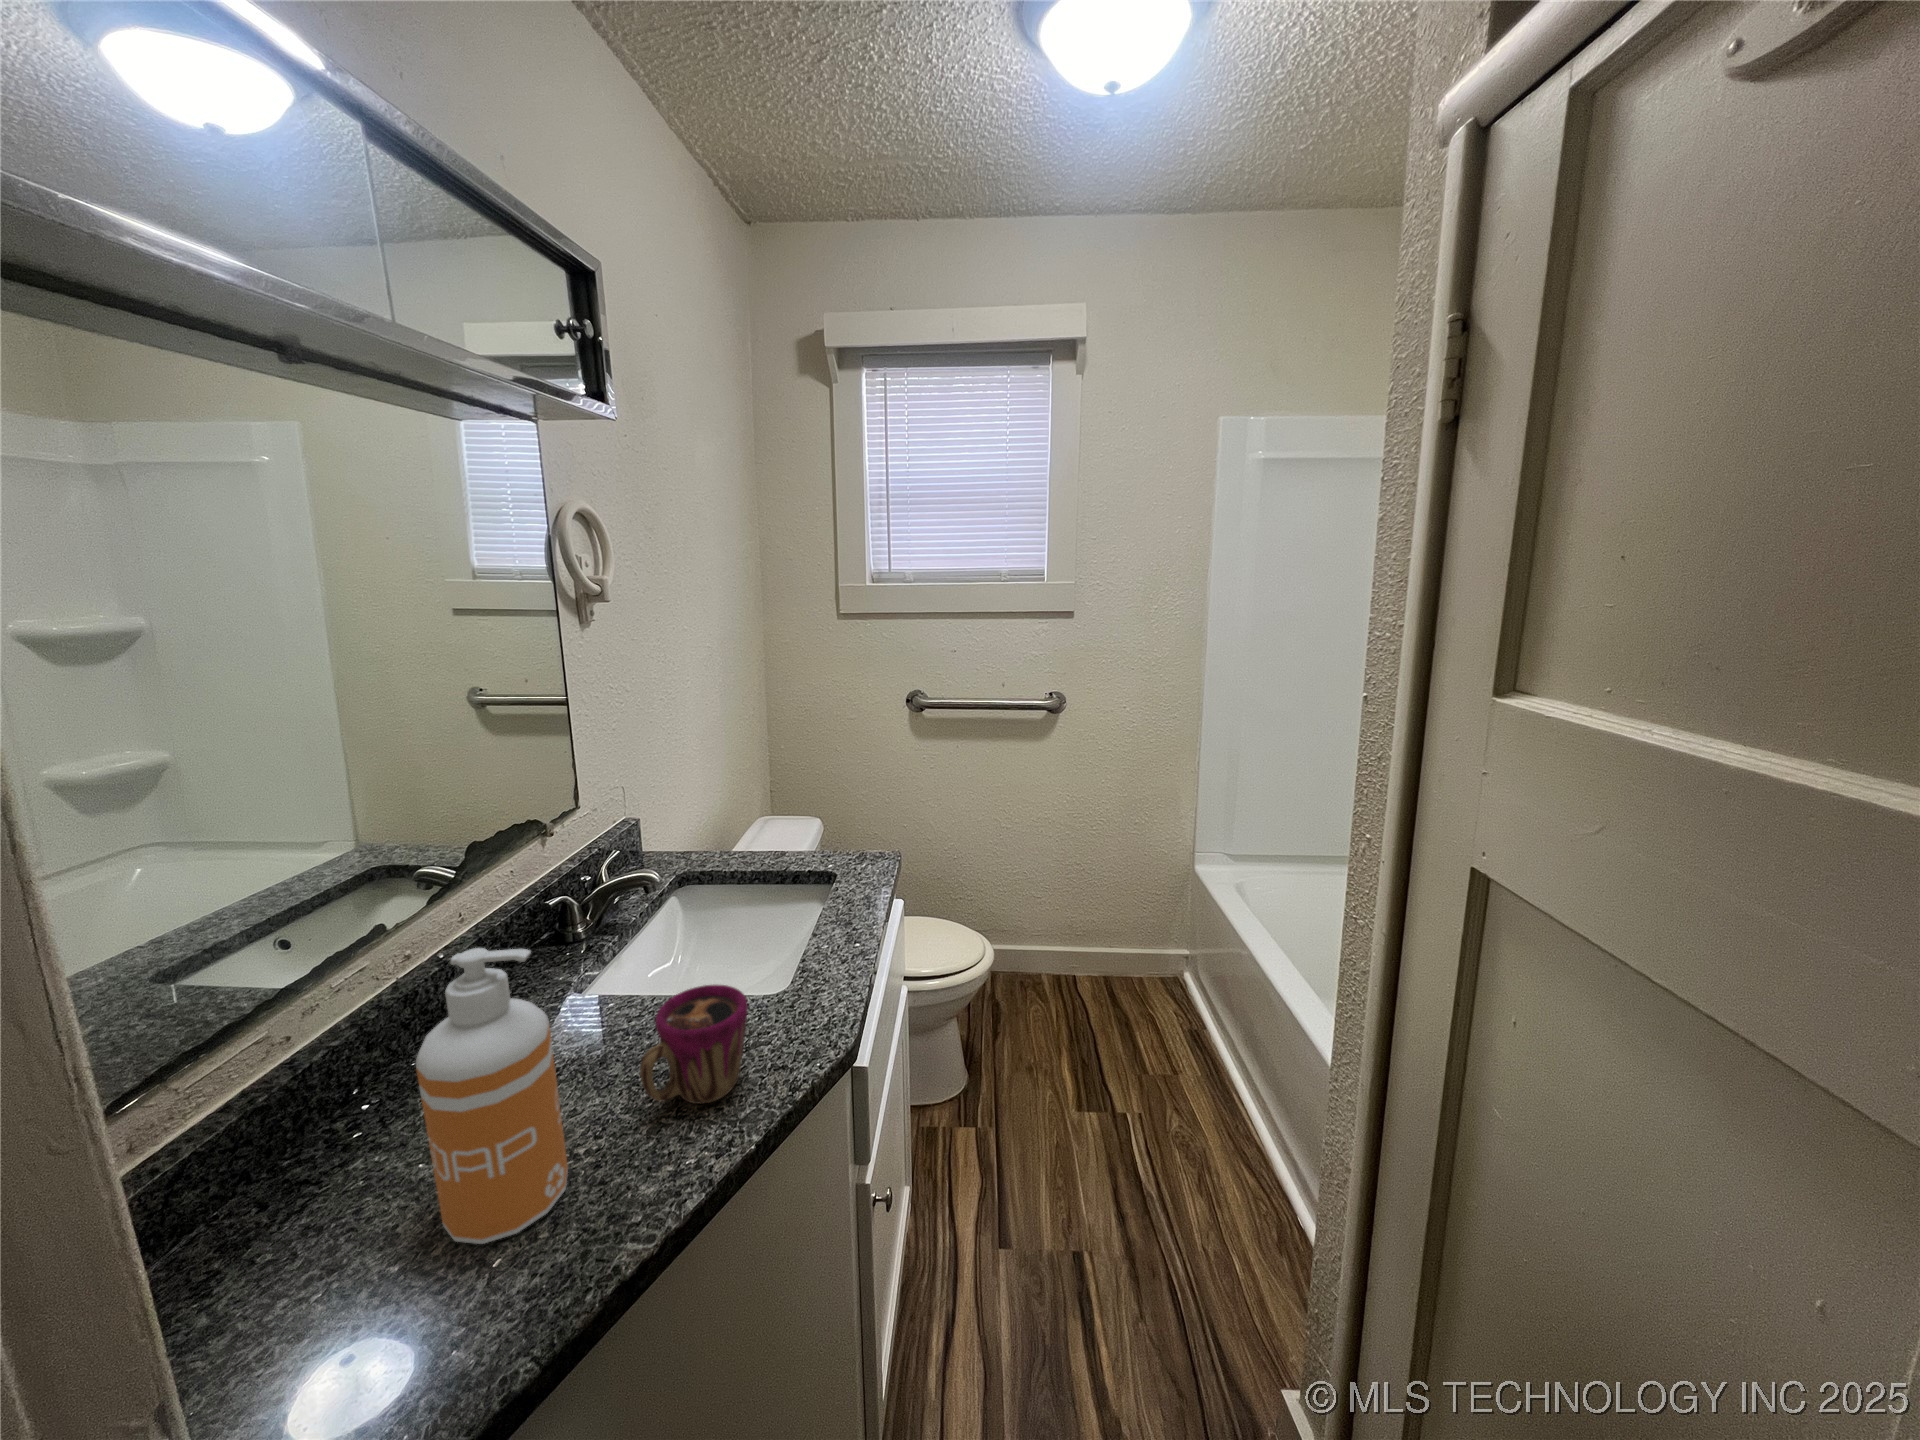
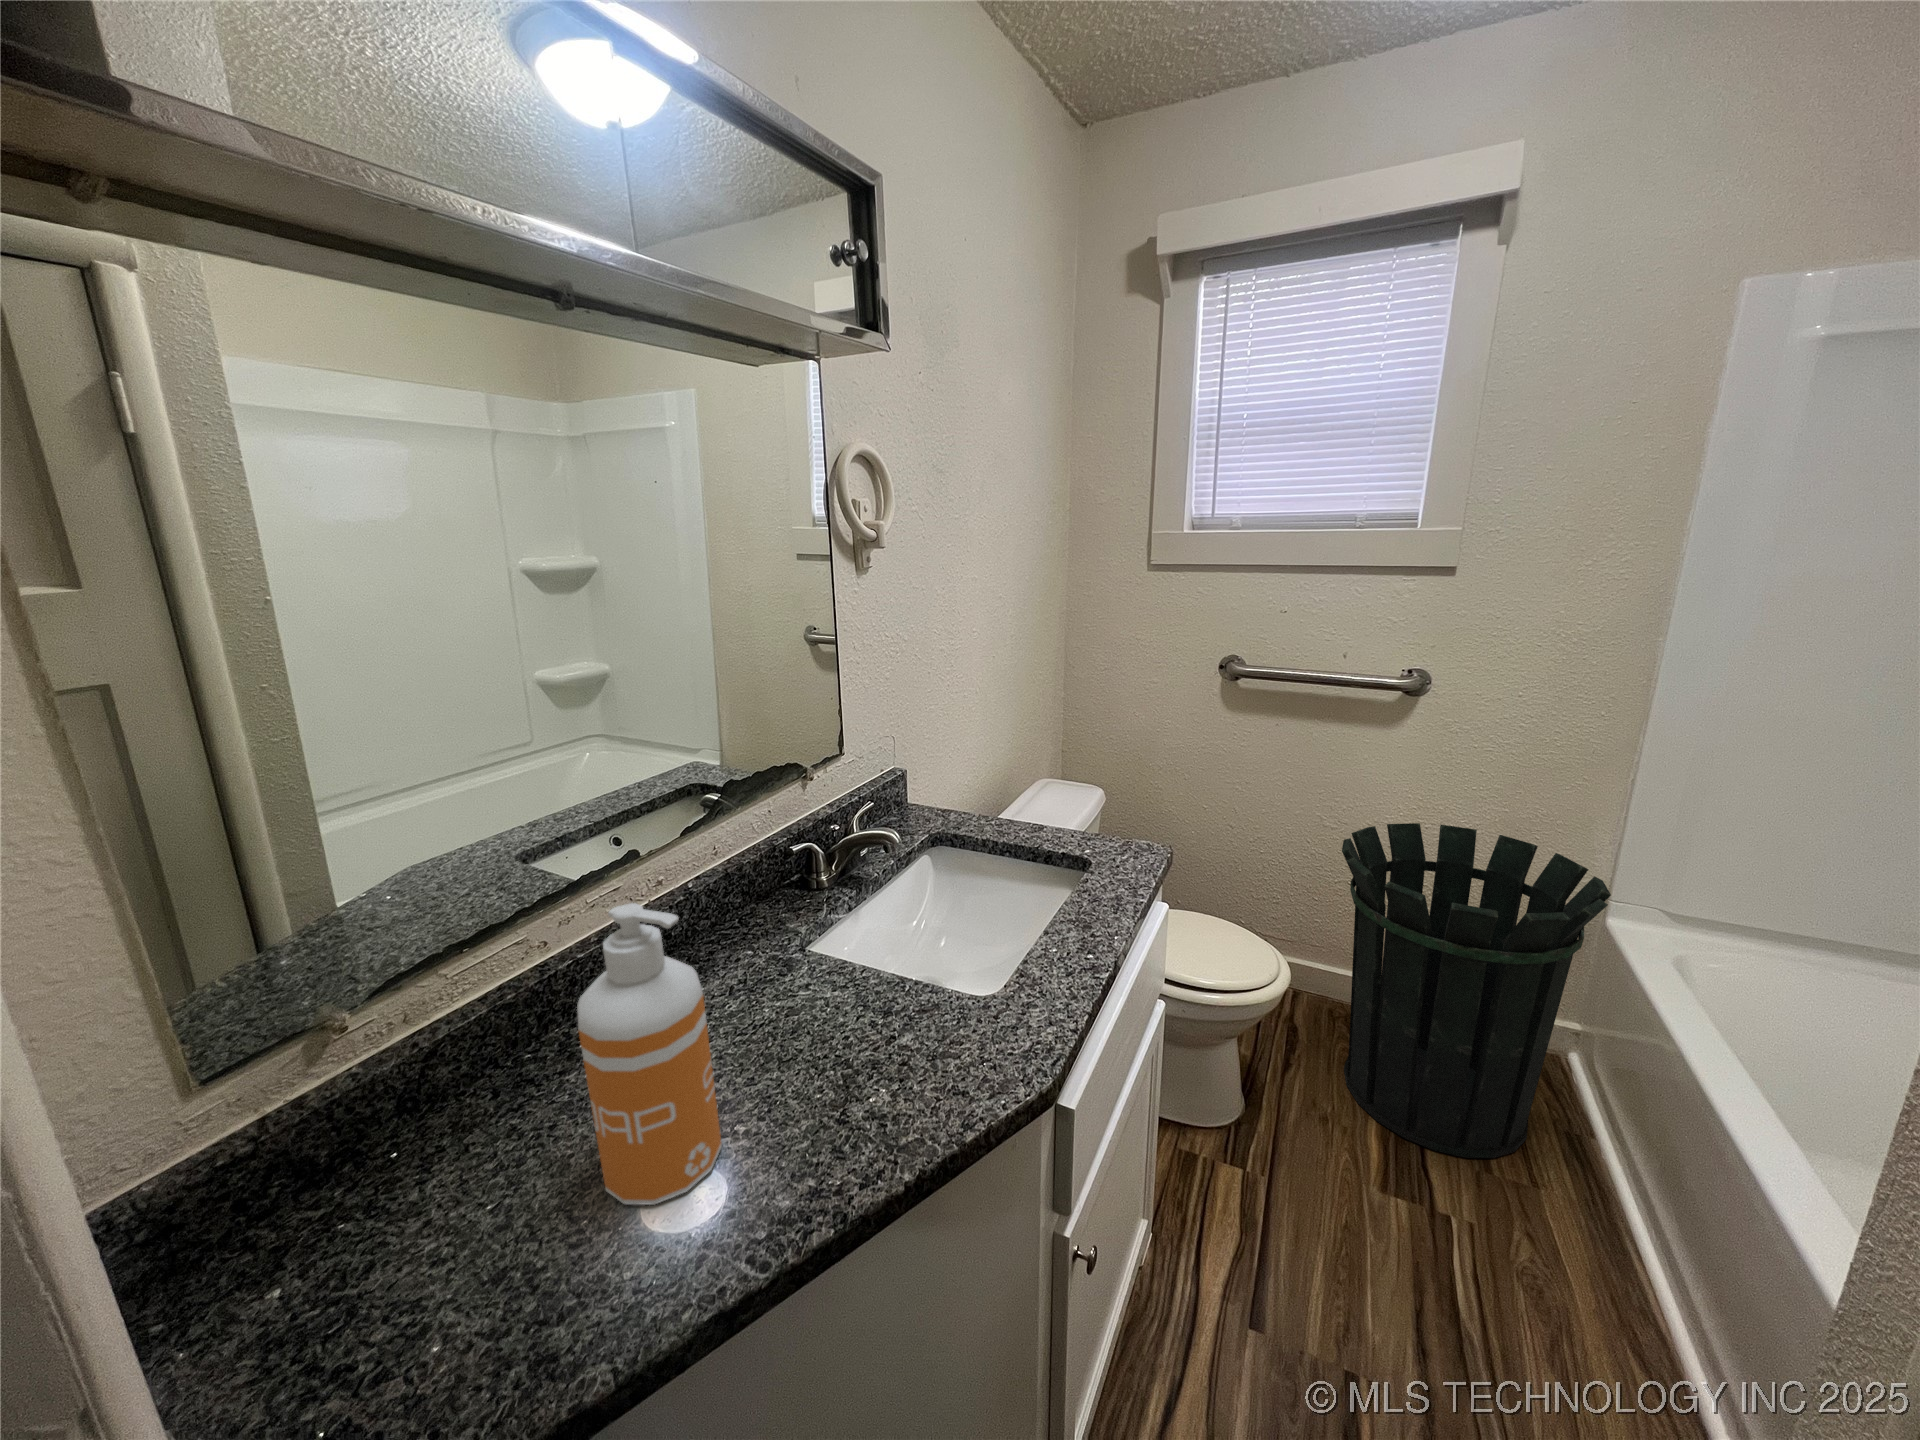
waste bin: none [1017,811,1185,1059] -> present [1342,823,1611,1158]
cup: present [640,985,748,1104] -> none [803,978,926,1114]

